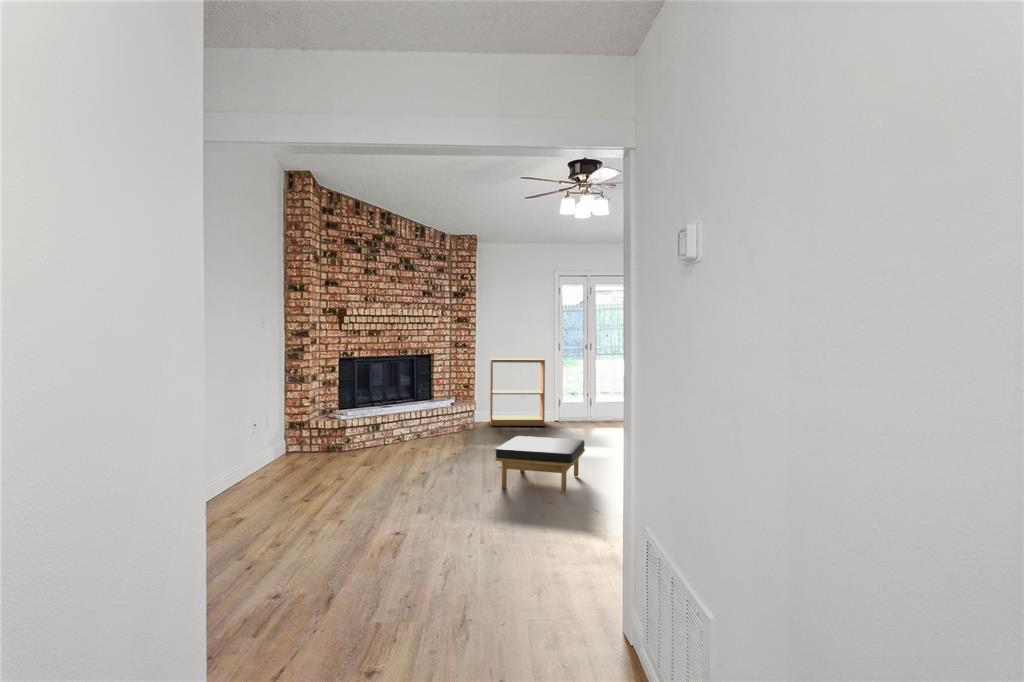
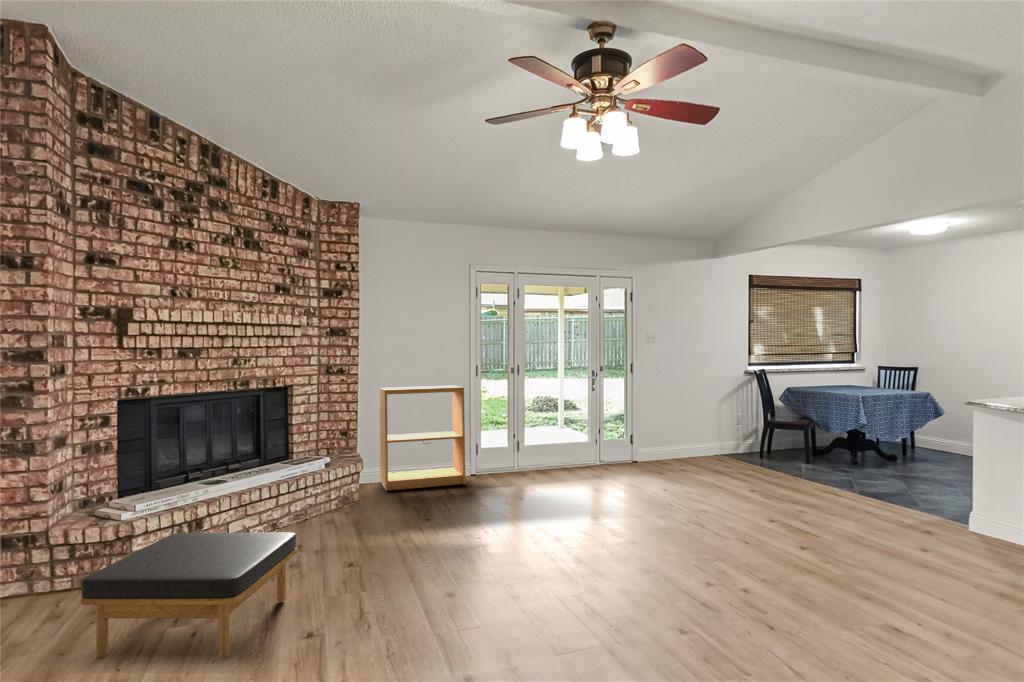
ottoman: present [495,436,585,493] -> present [81,532,297,659]

